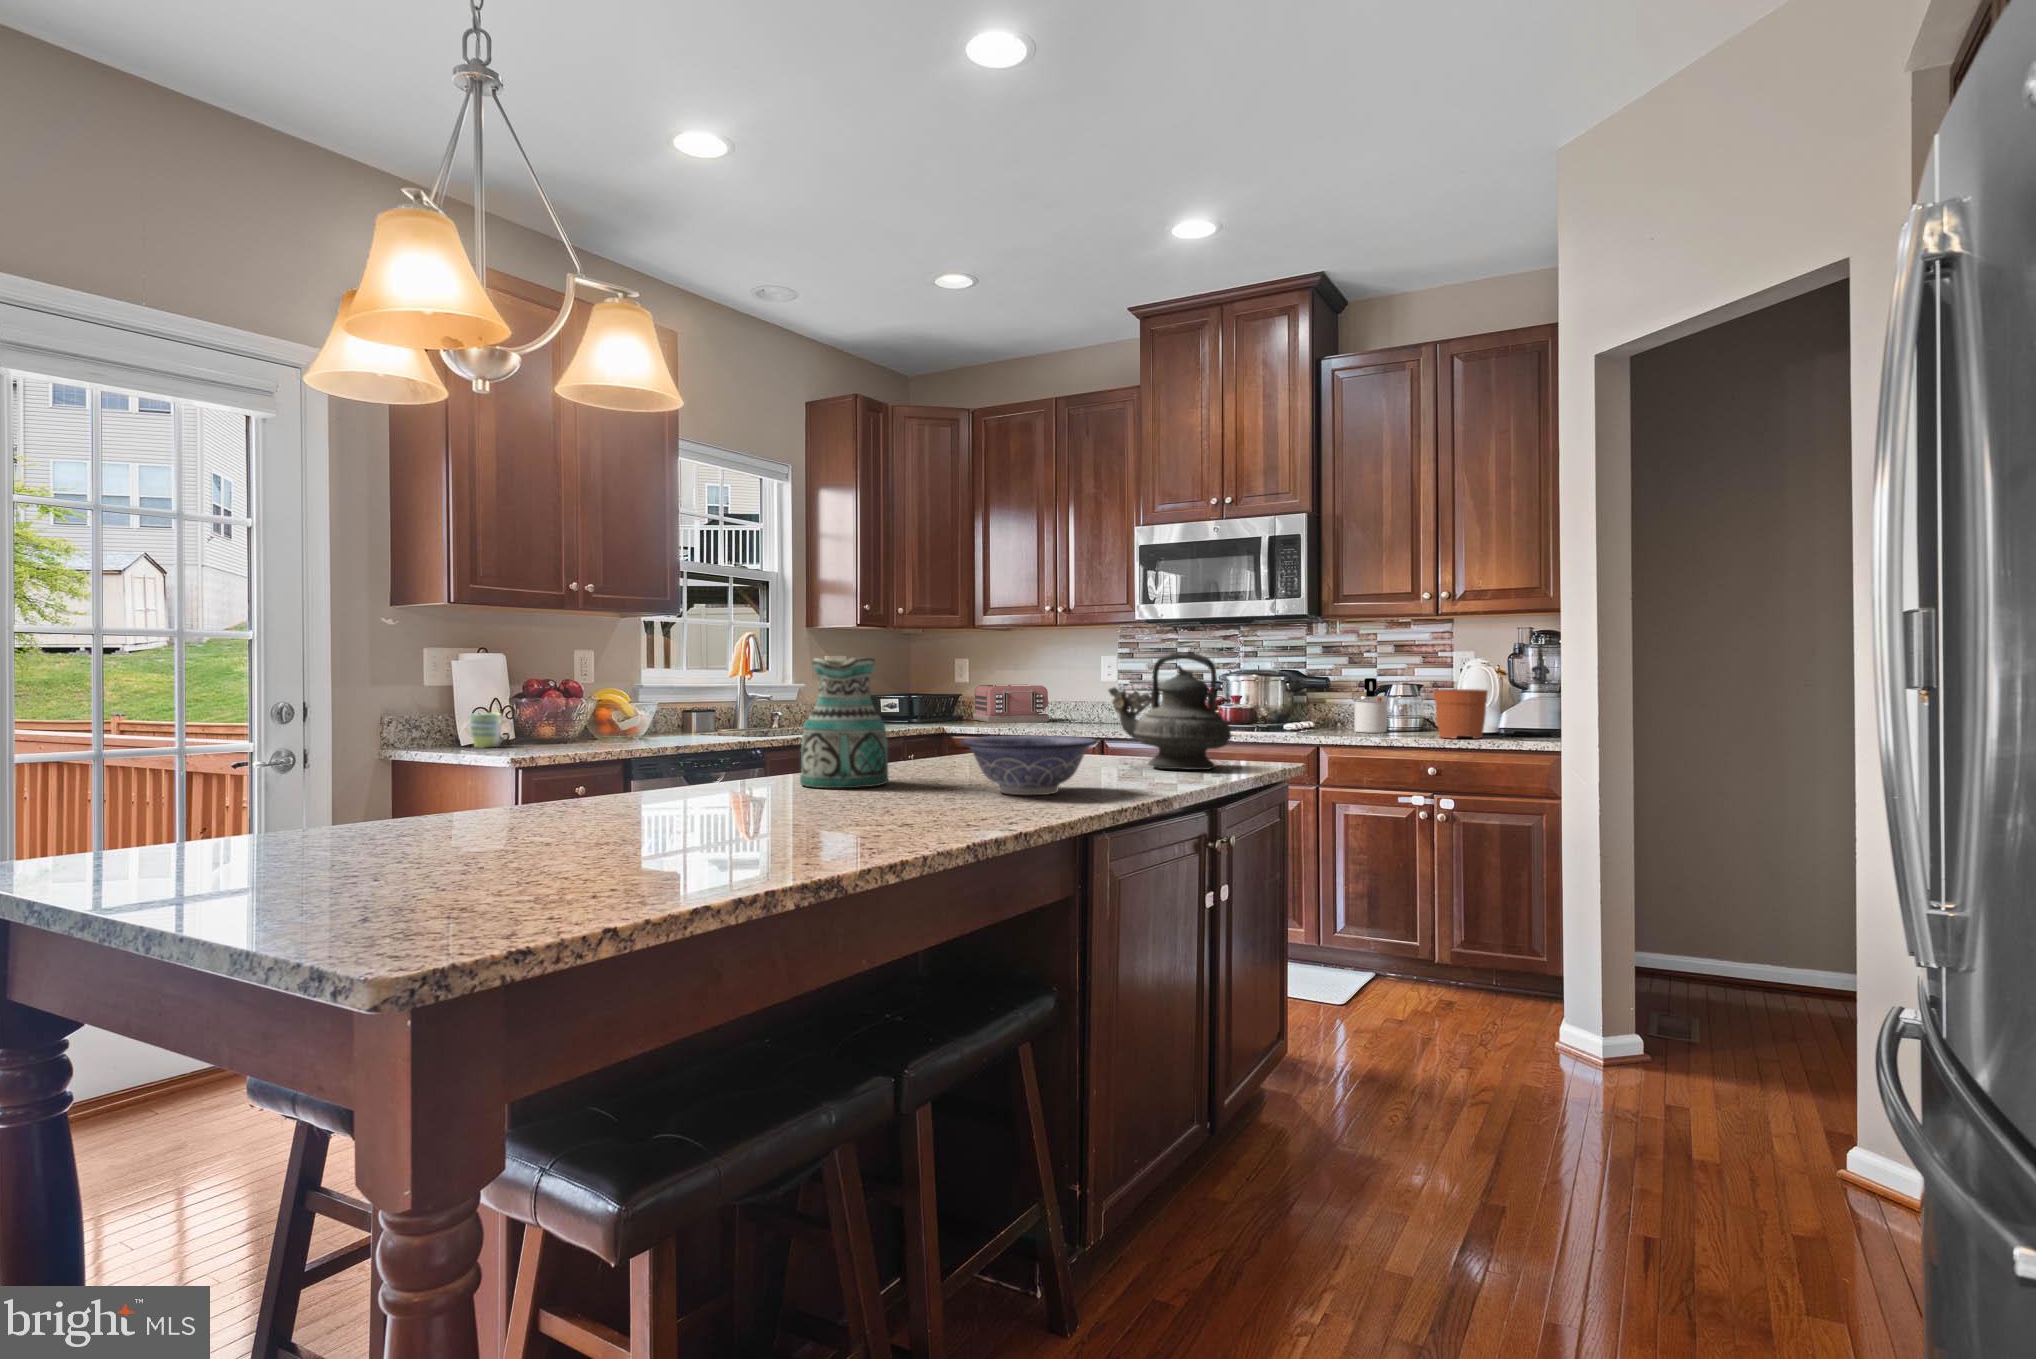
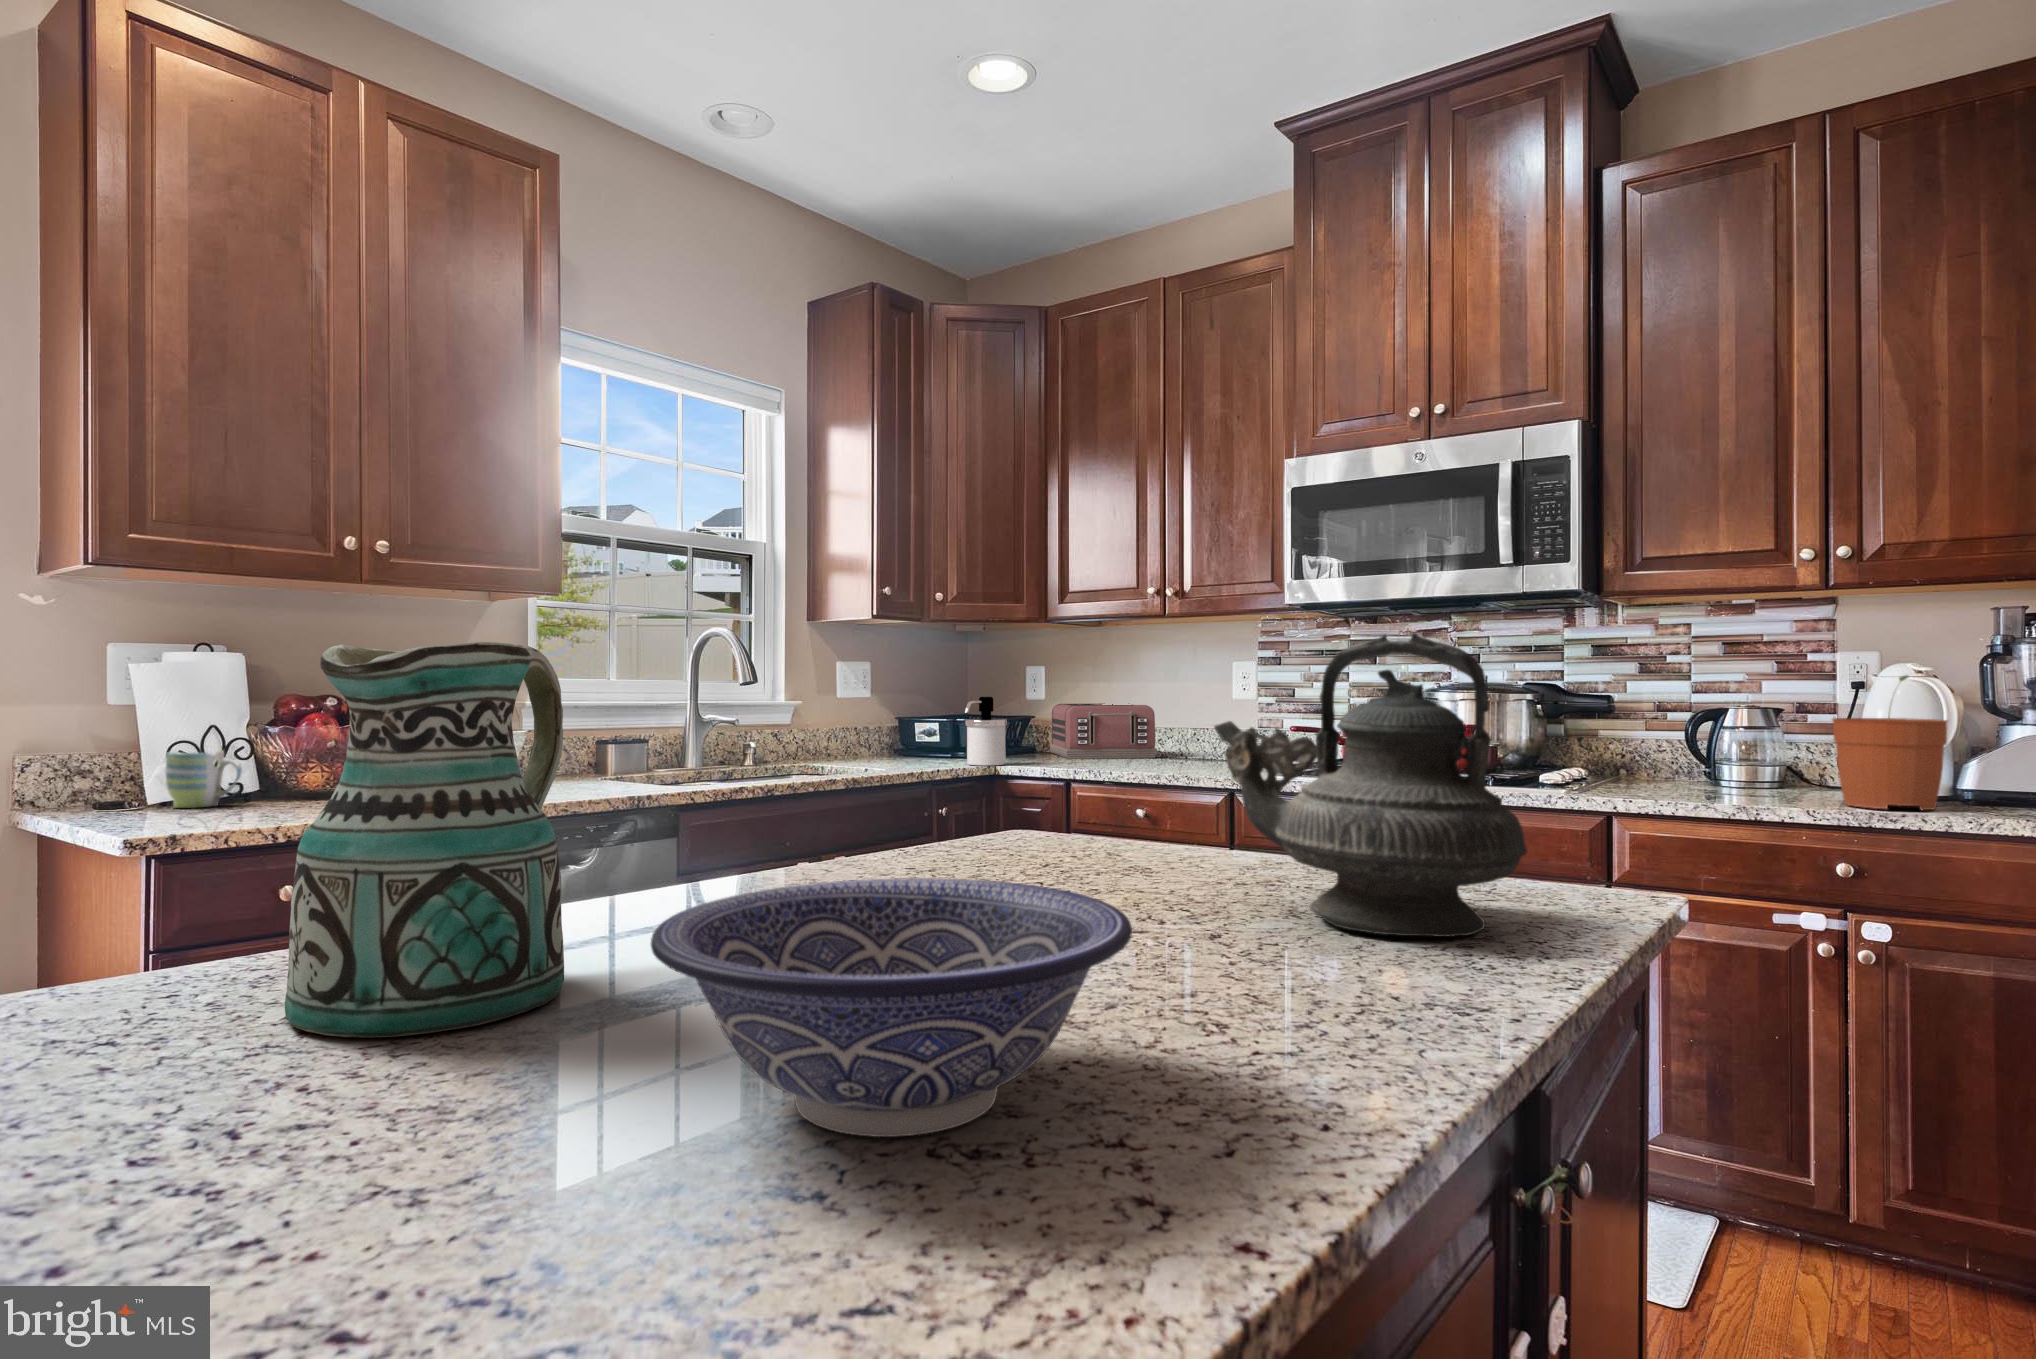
soap dispenser: present [1353,678,1388,733] -> present [965,697,1007,766]

